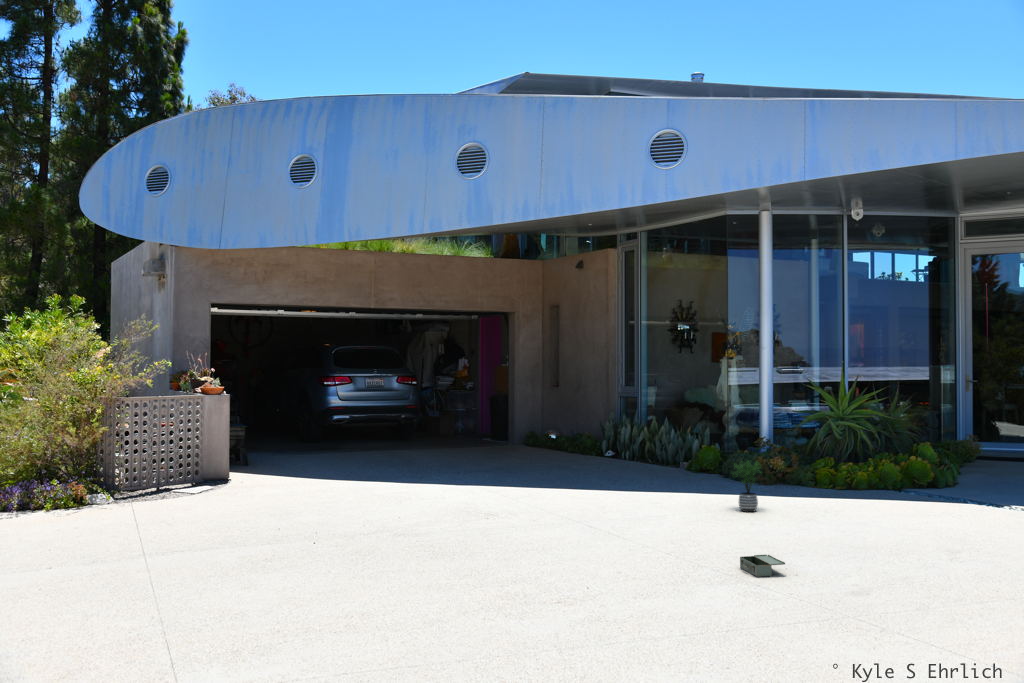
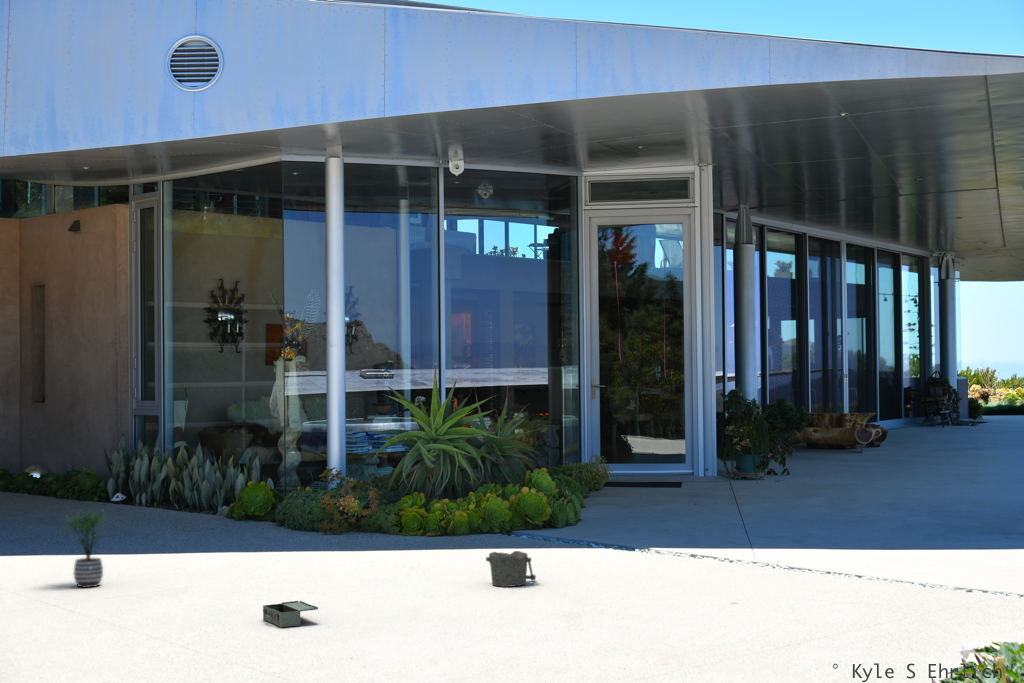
potted plant: present [734,461,759,512] -> present [59,510,106,588]
bucket: none [913,521,956,551] -> present [486,551,536,587]

